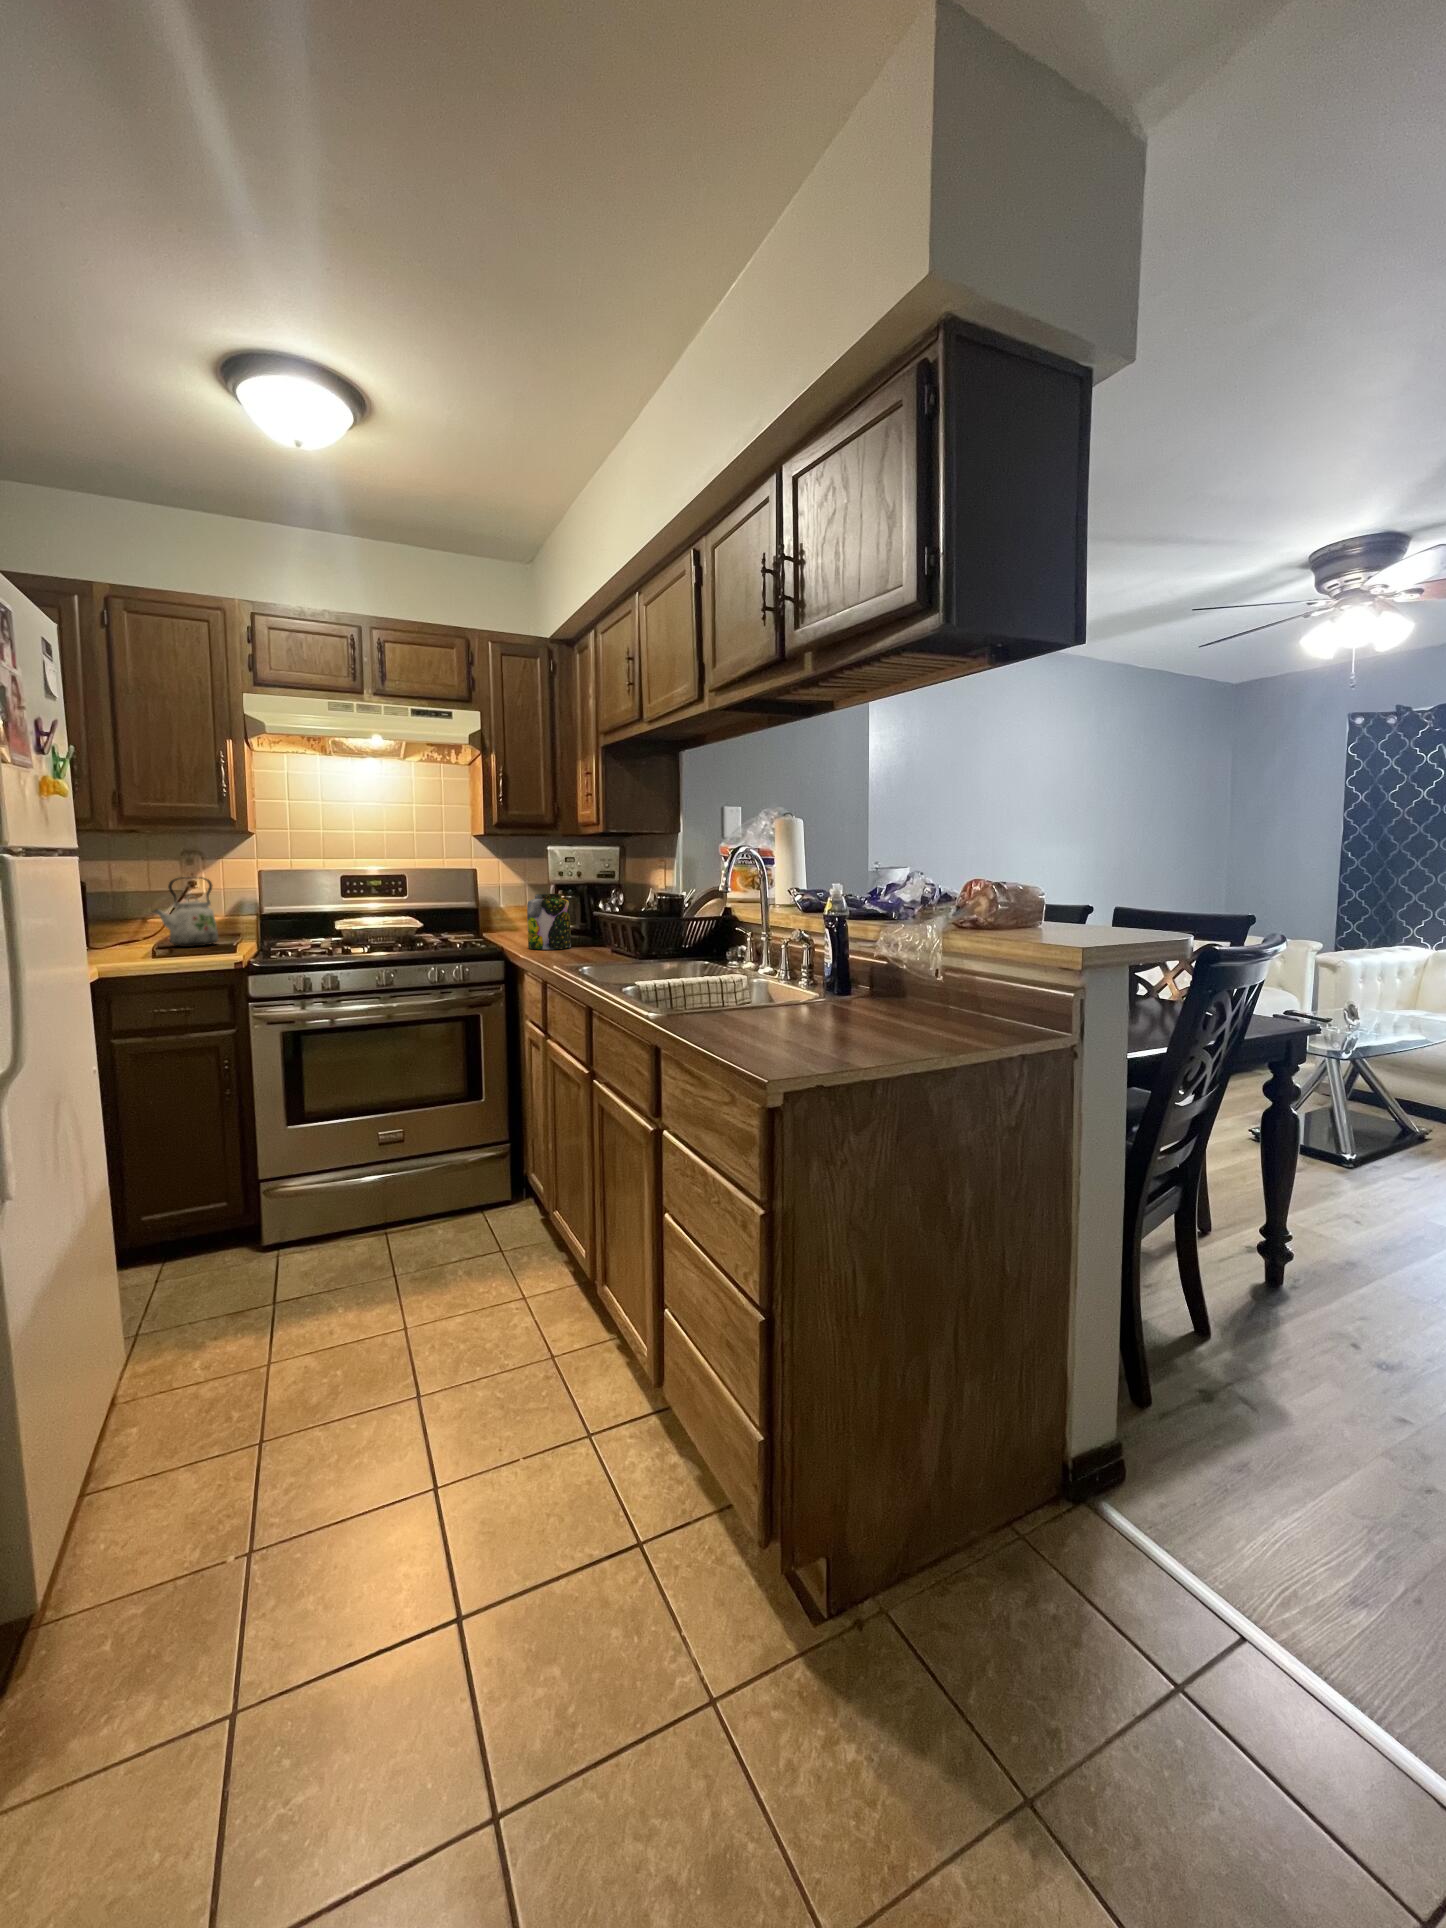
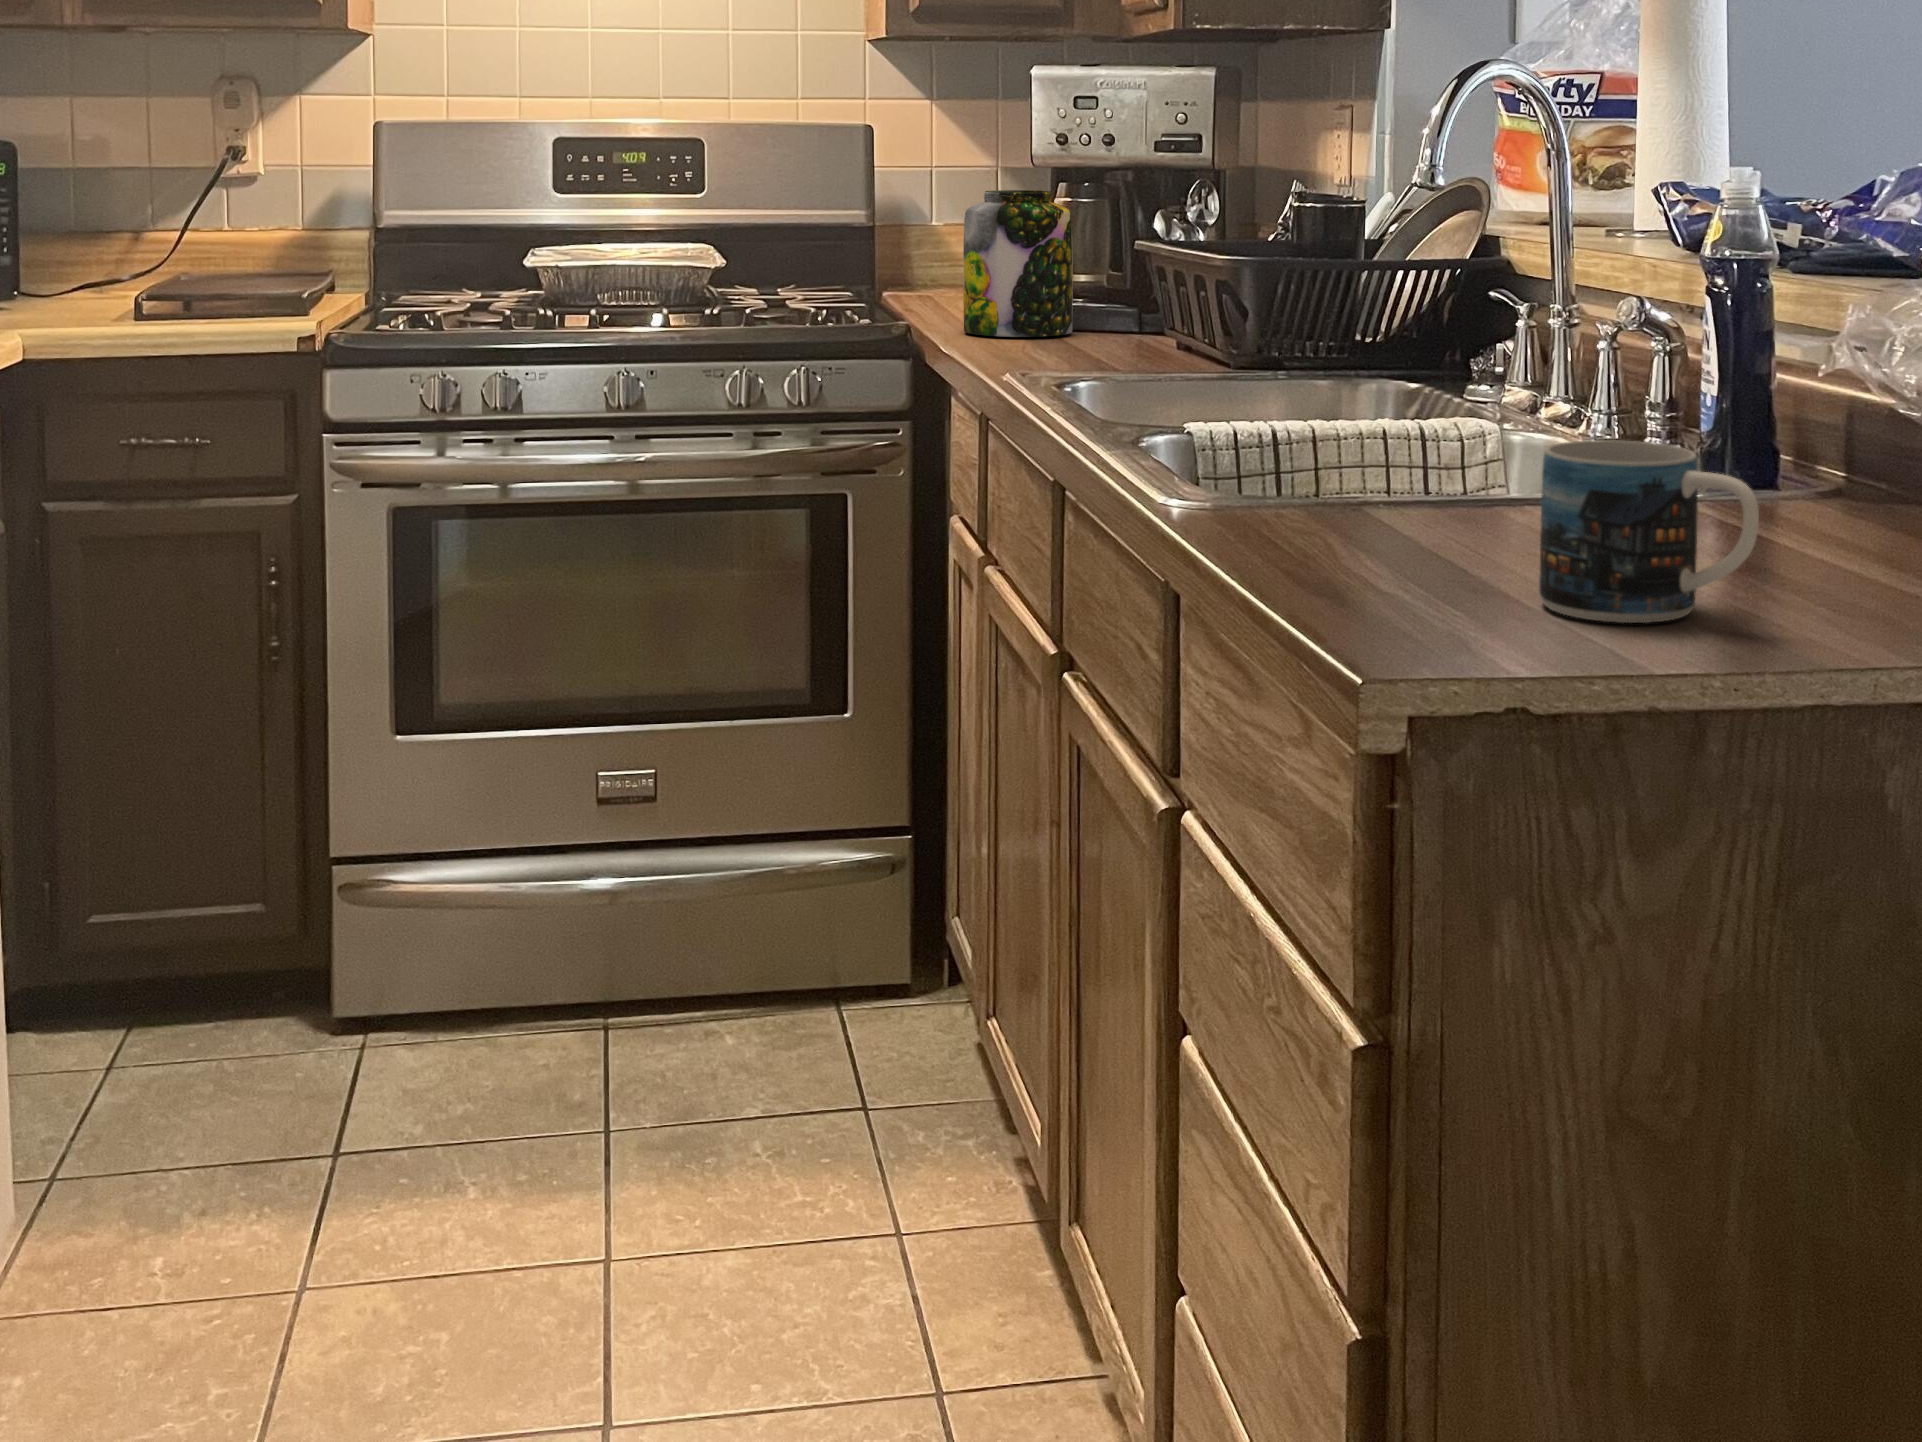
kettle: present [154,877,219,947] -> none [152,138,286,299]
mug: none [808,984,885,1048] -> present [1539,440,1759,623]

